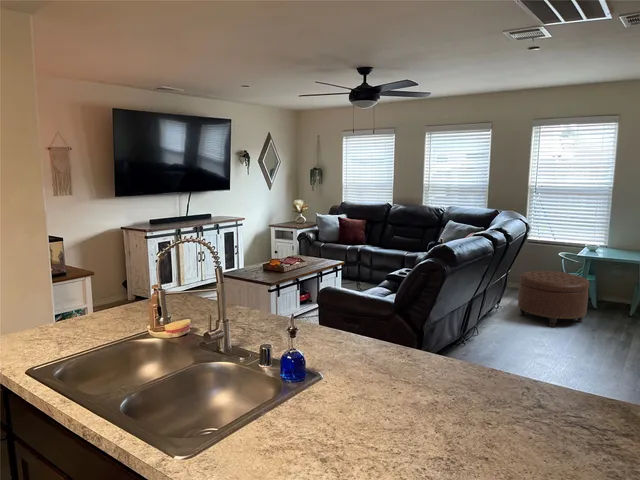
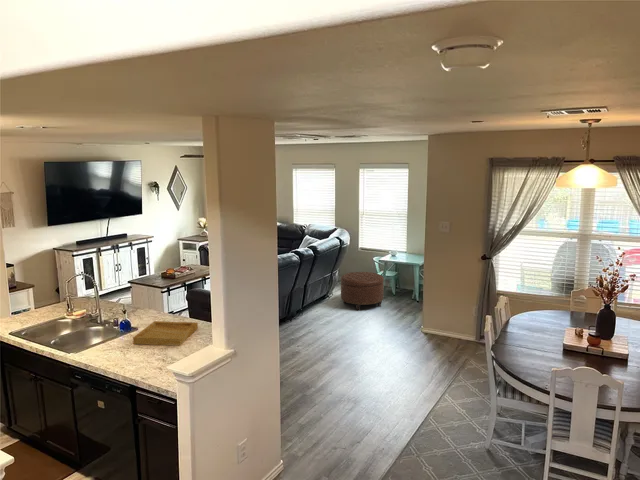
tray: none [345,356,490,445] -> present [133,321,198,346]

